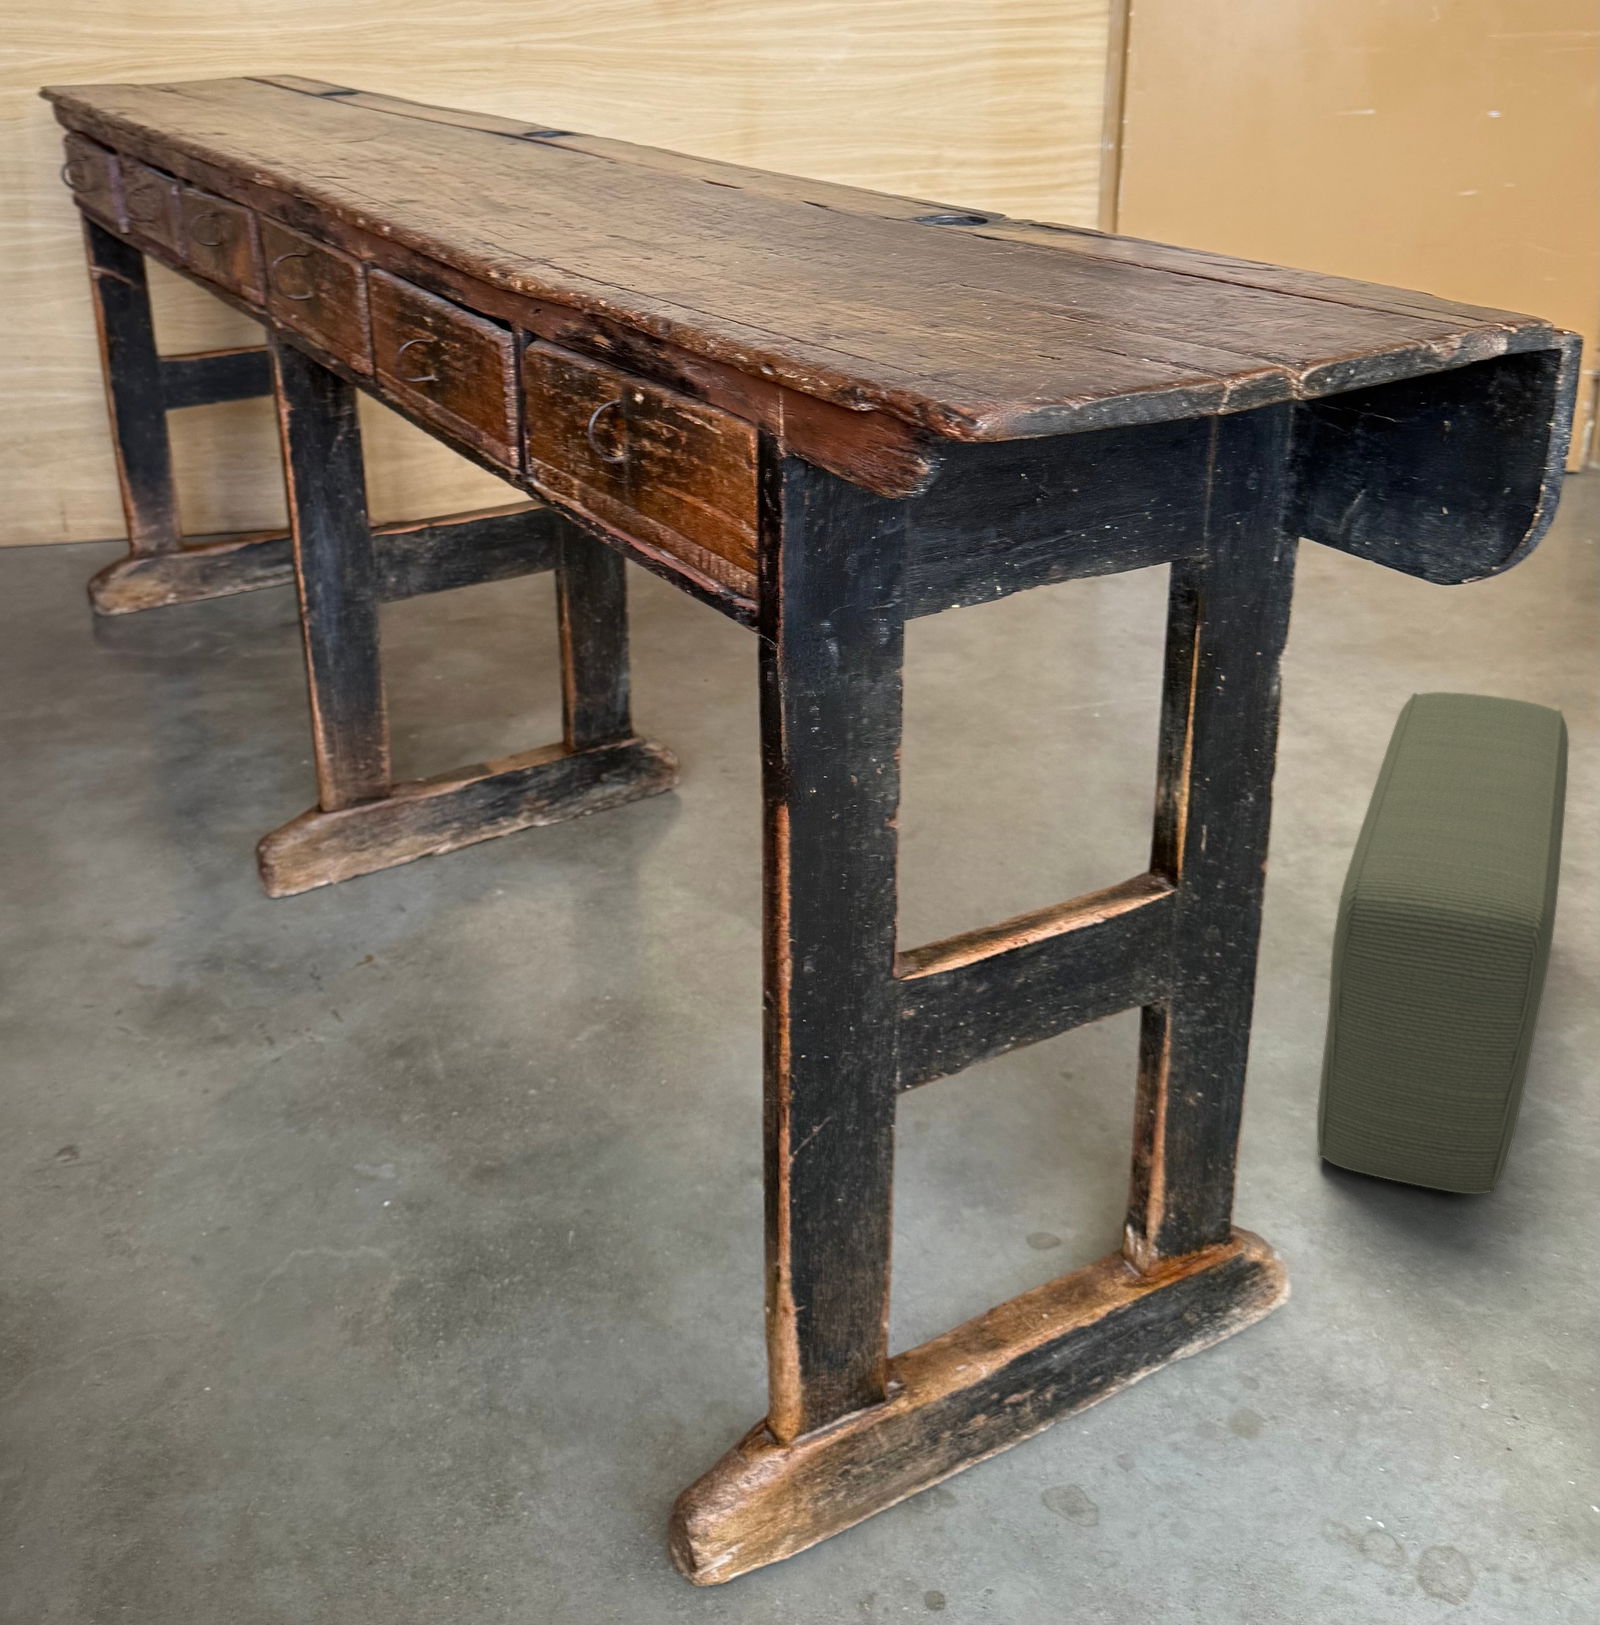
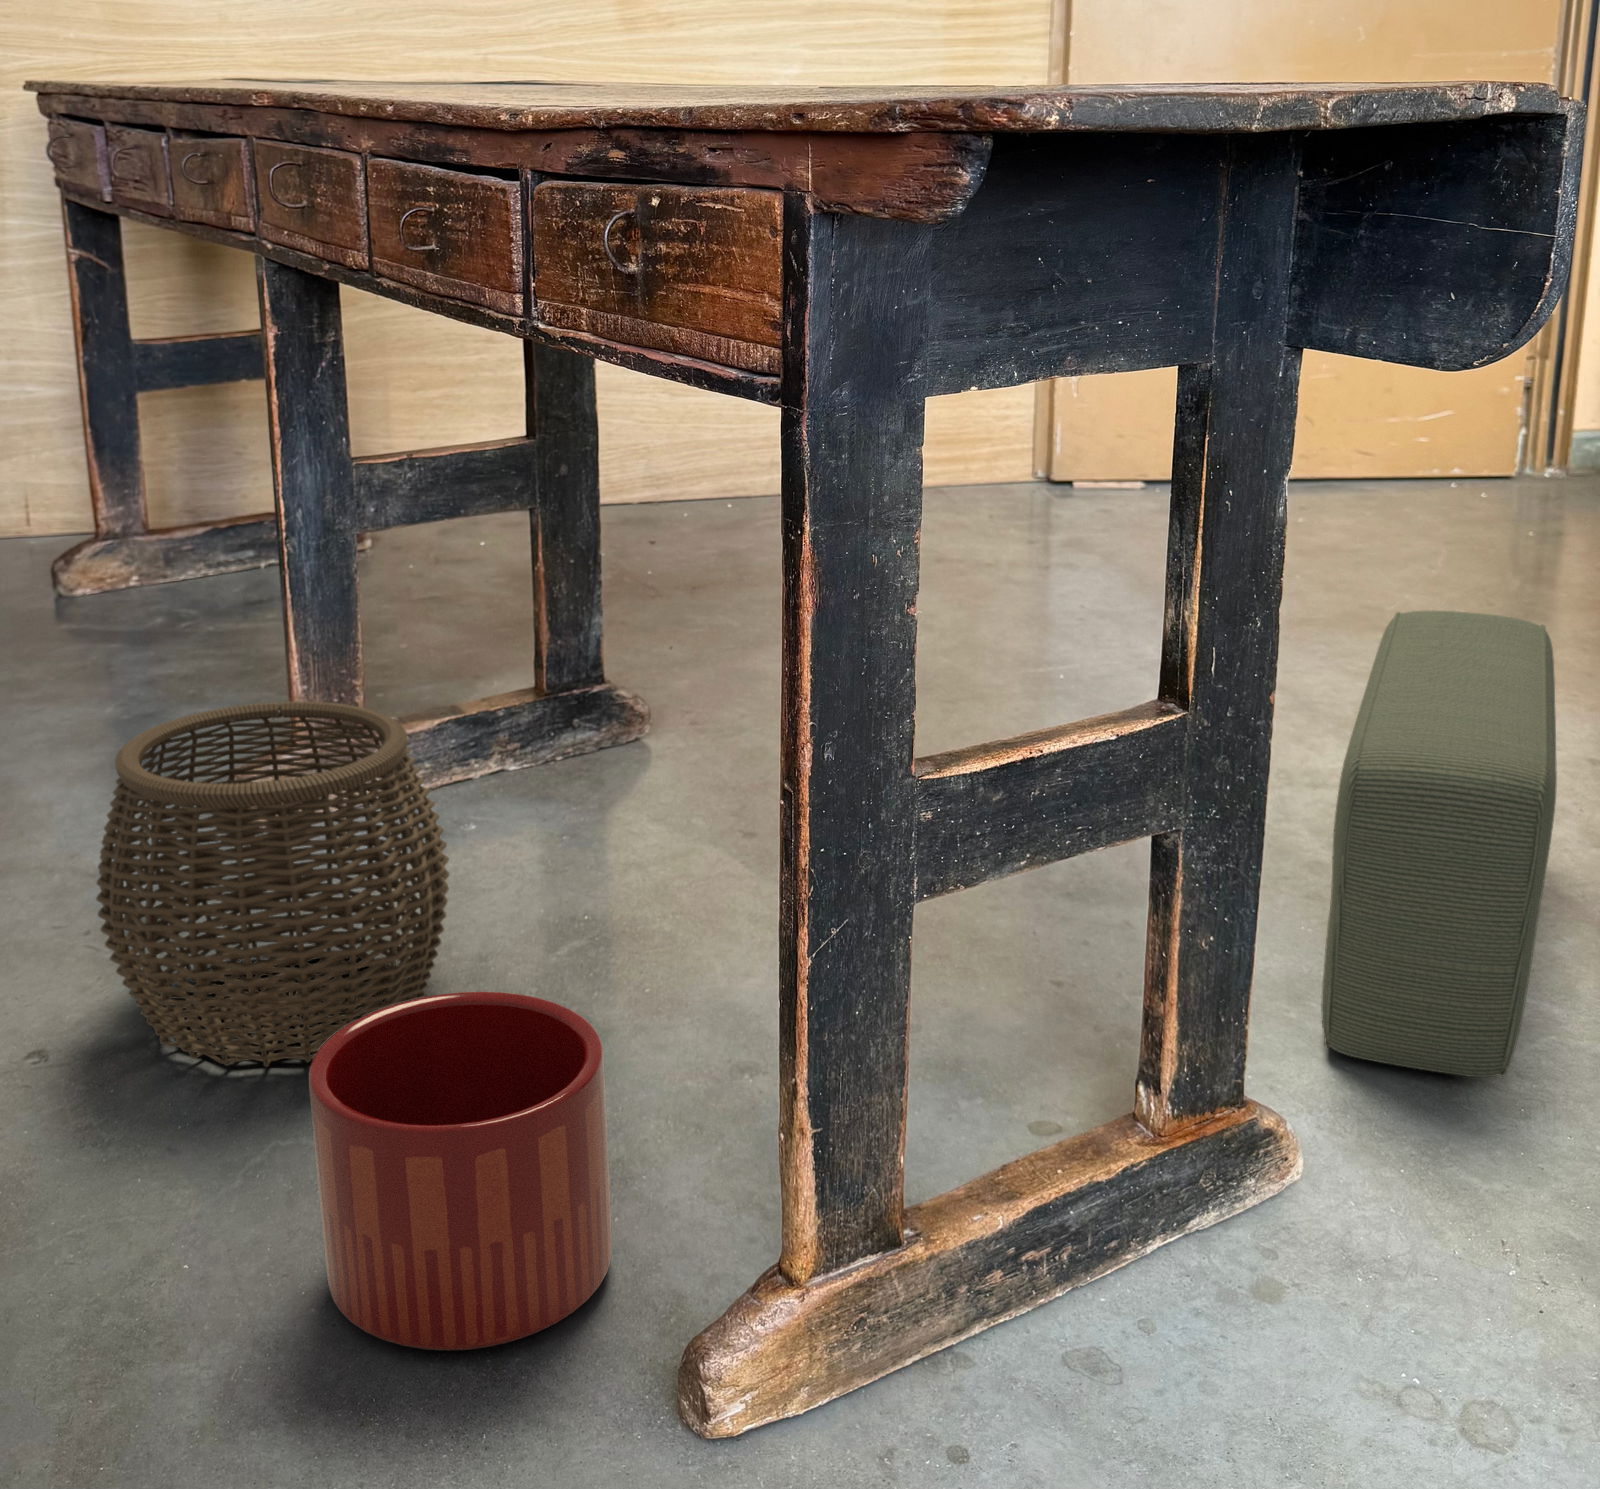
woven basket: none [124,805,466,1171] -> present [96,701,449,1067]
planter: none [318,1136,613,1494] -> present [309,992,612,1351]

